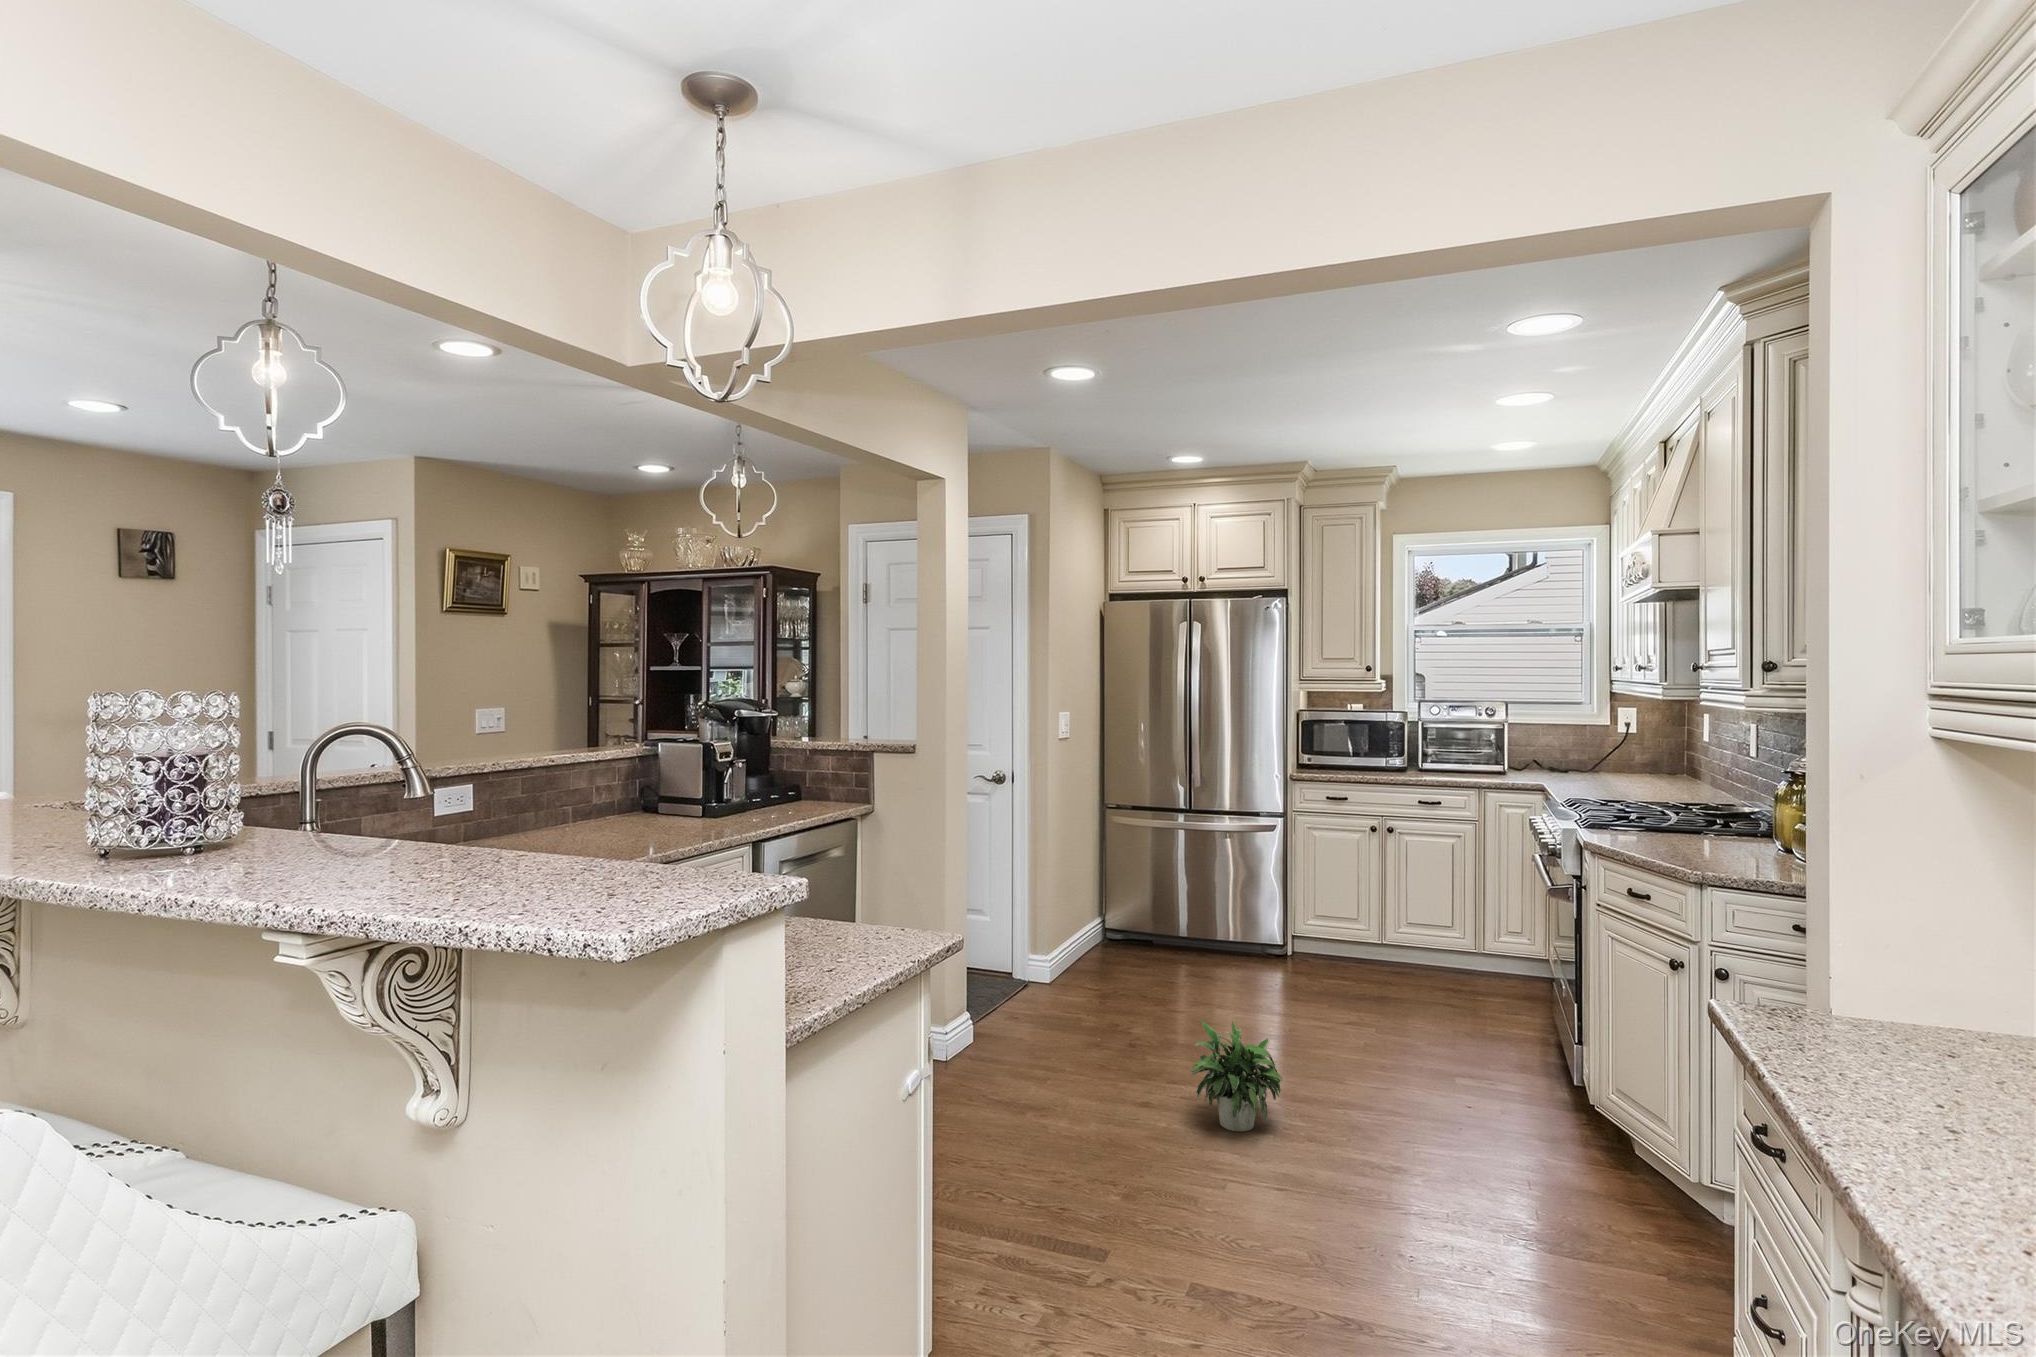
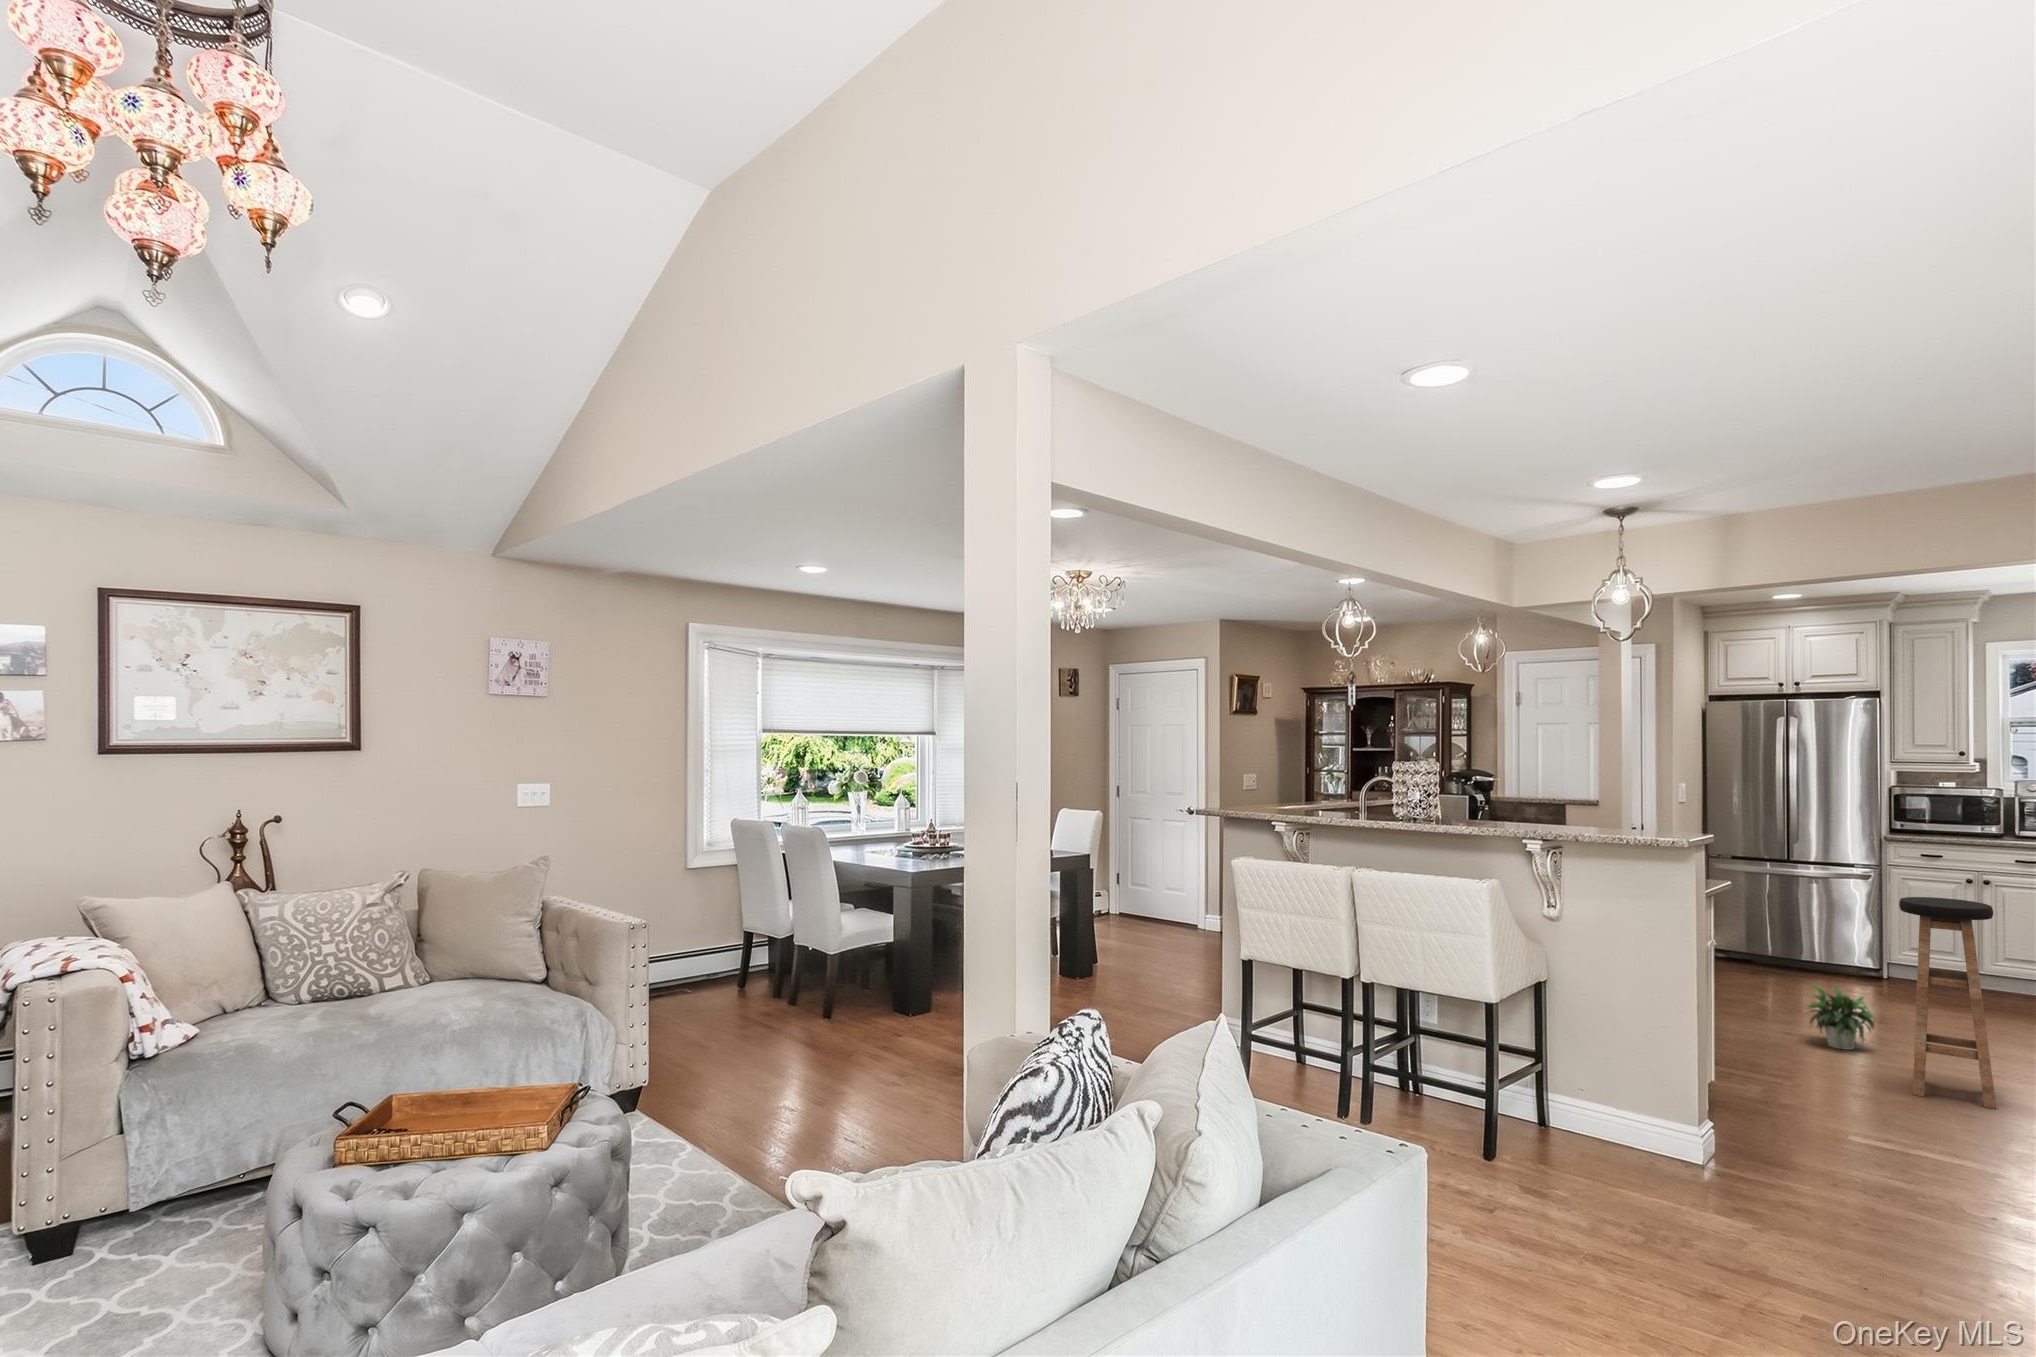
bar stool: none [1327,895,1458,1272] -> present [1899,897,1996,1109]

